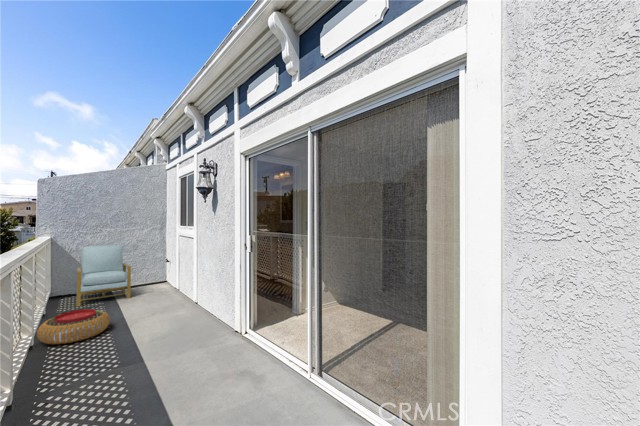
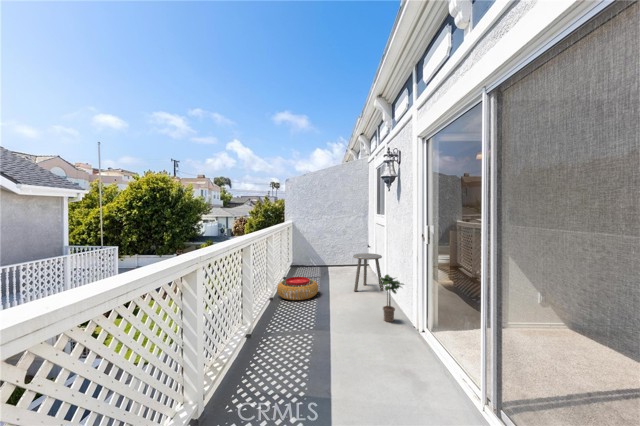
chair: present [77,245,131,307] -> none [305,229,339,274]
side table: none [157,268,194,313] -> present [353,253,383,291]
potted plant: none [196,286,226,334] -> present [380,275,404,322]

